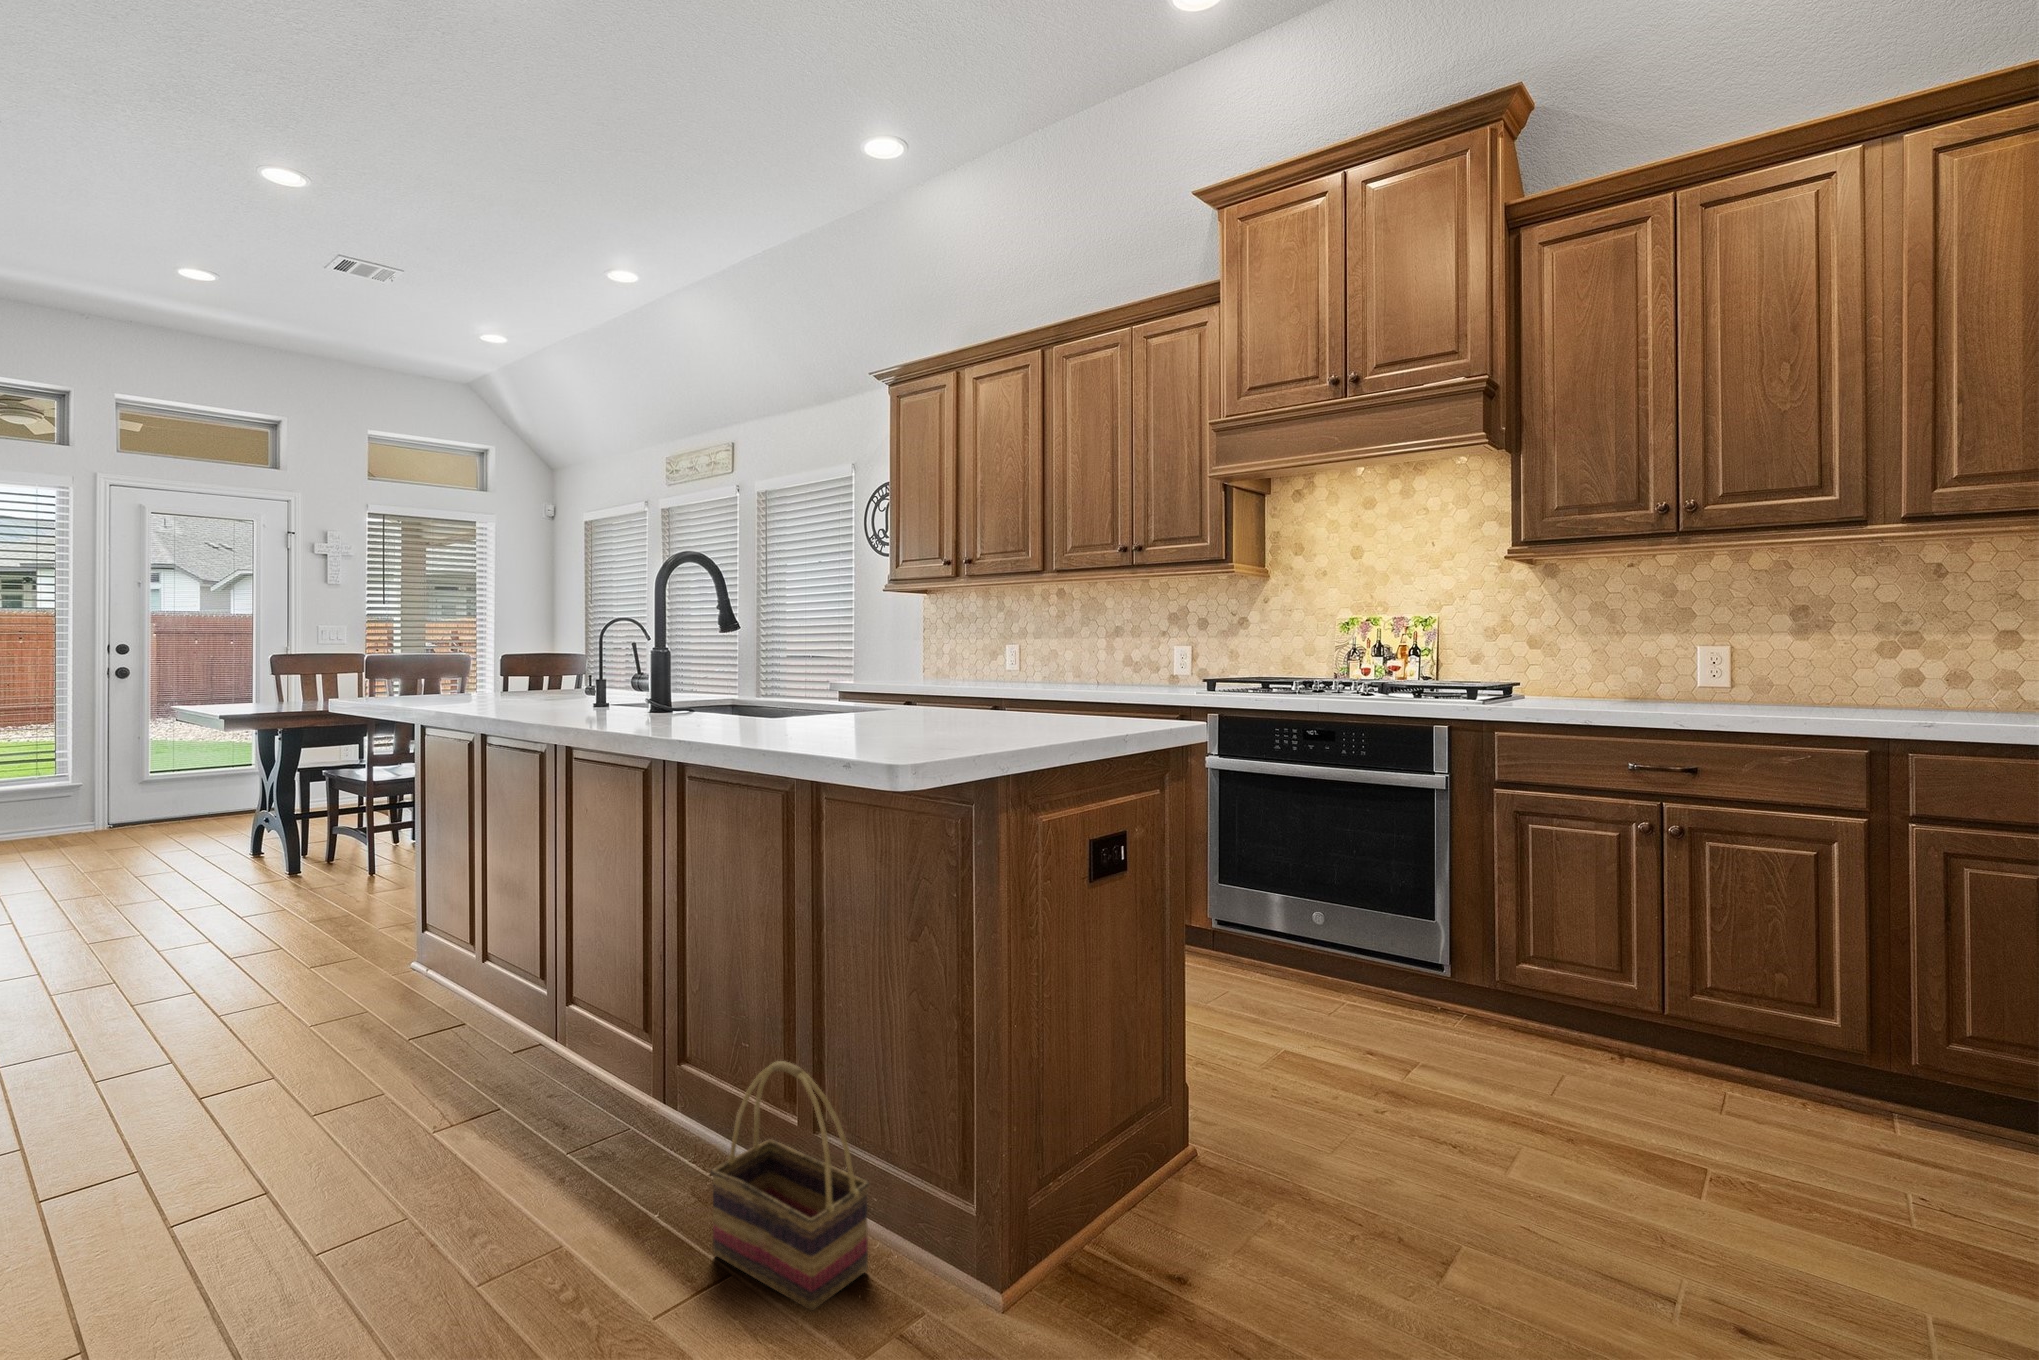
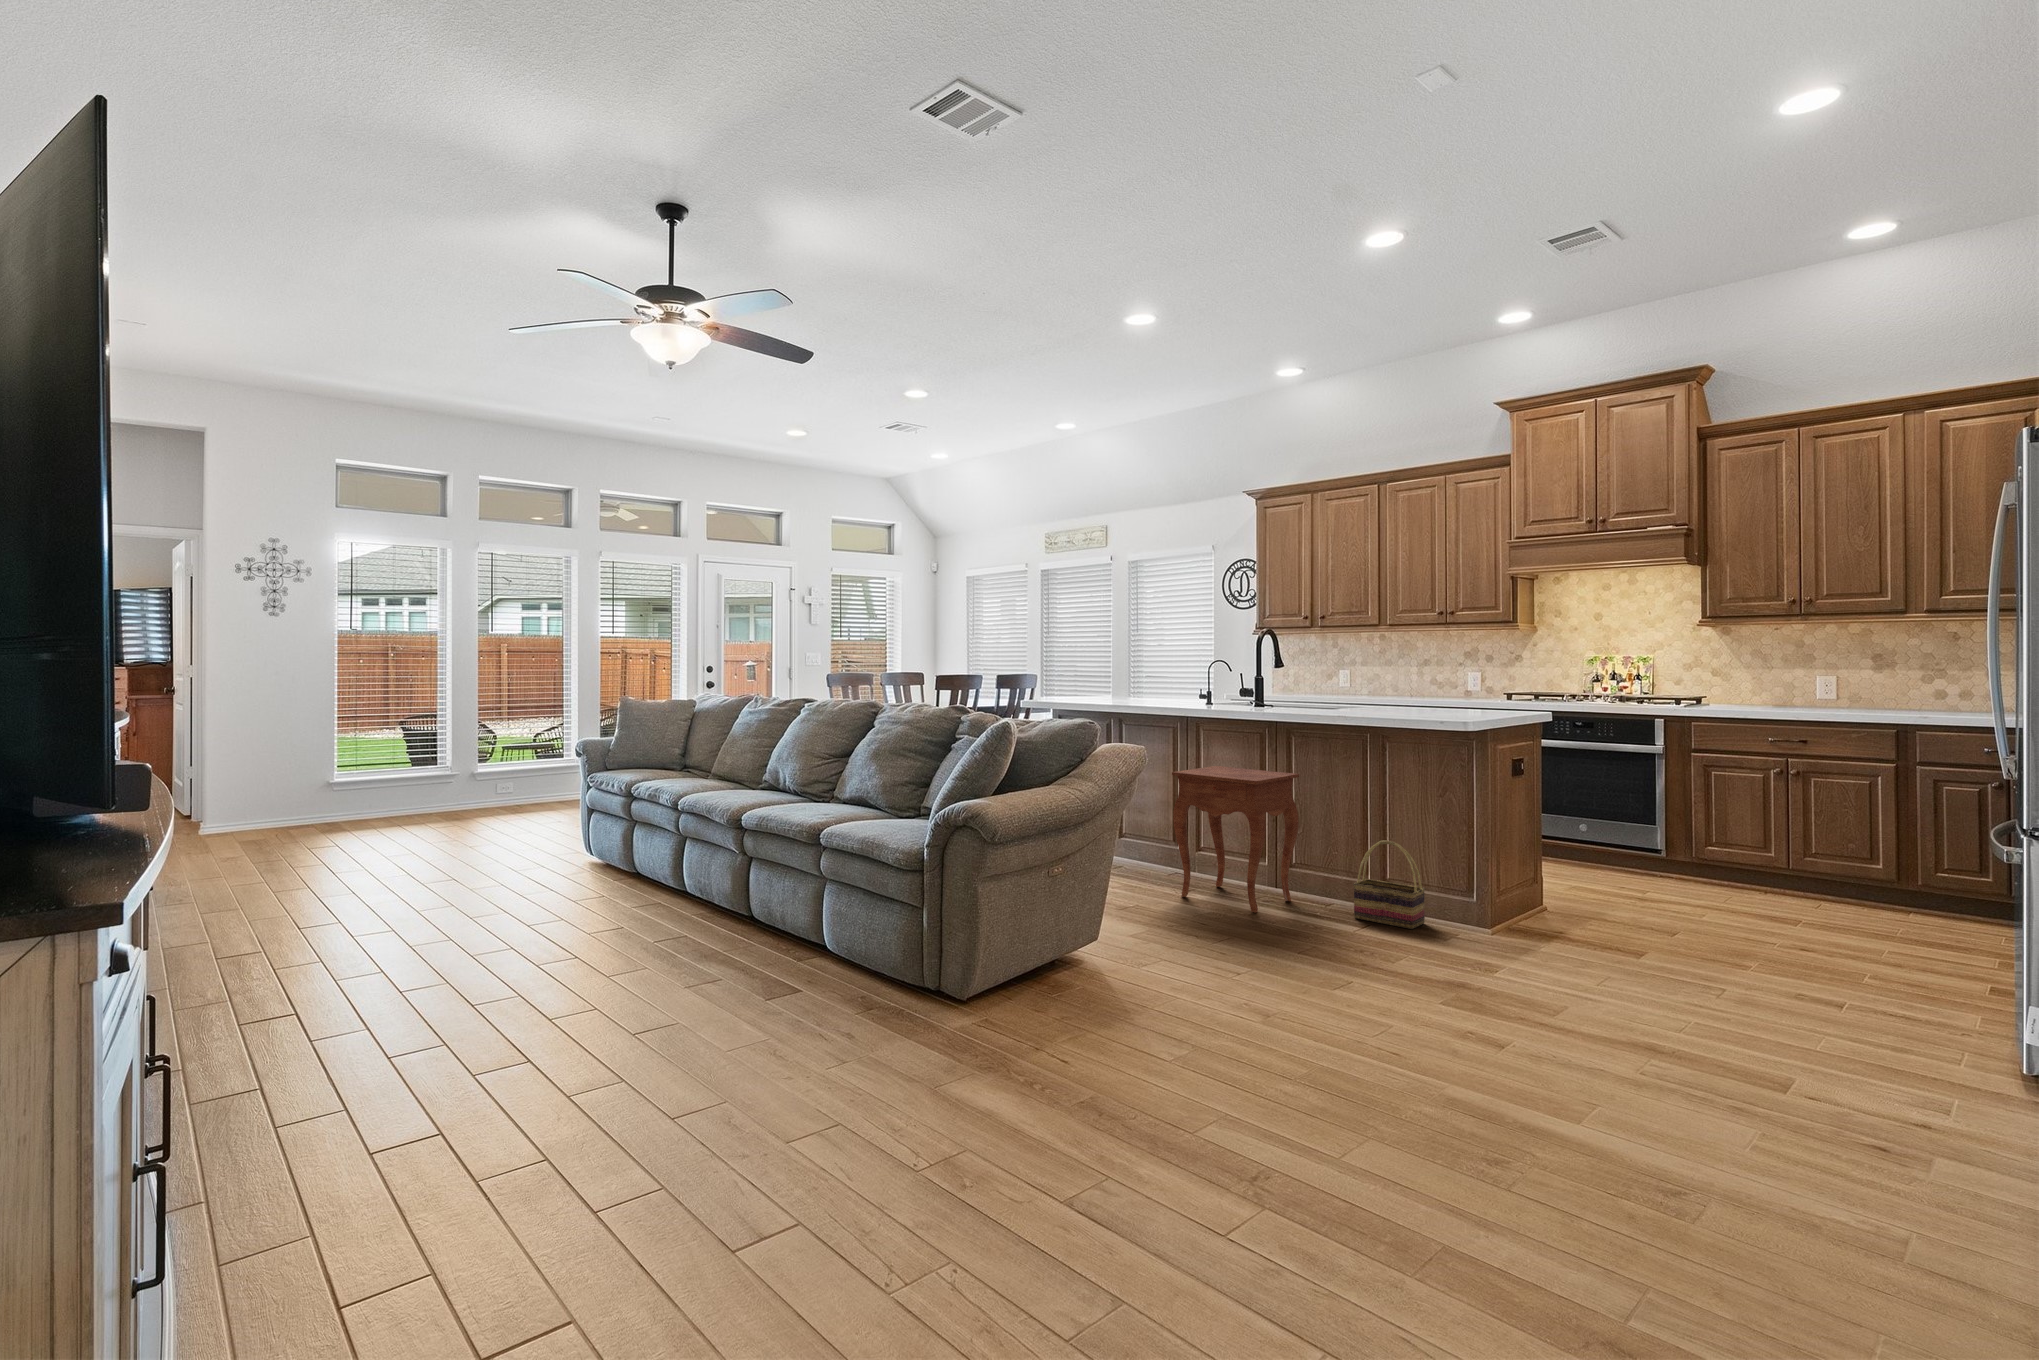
side table: none [374,851,660,1244] -> present [1172,766,1299,913]

